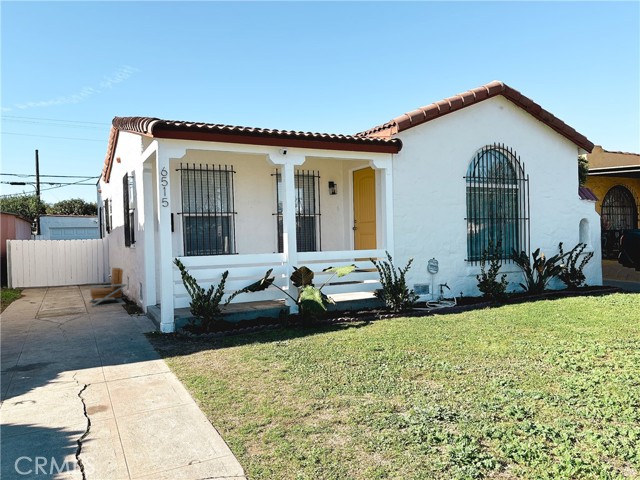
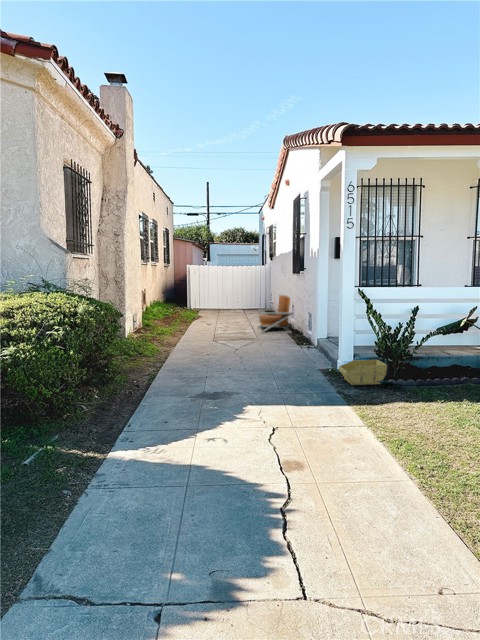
storage bin: none [160,318,201,342] -> present [339,360,387,385]

